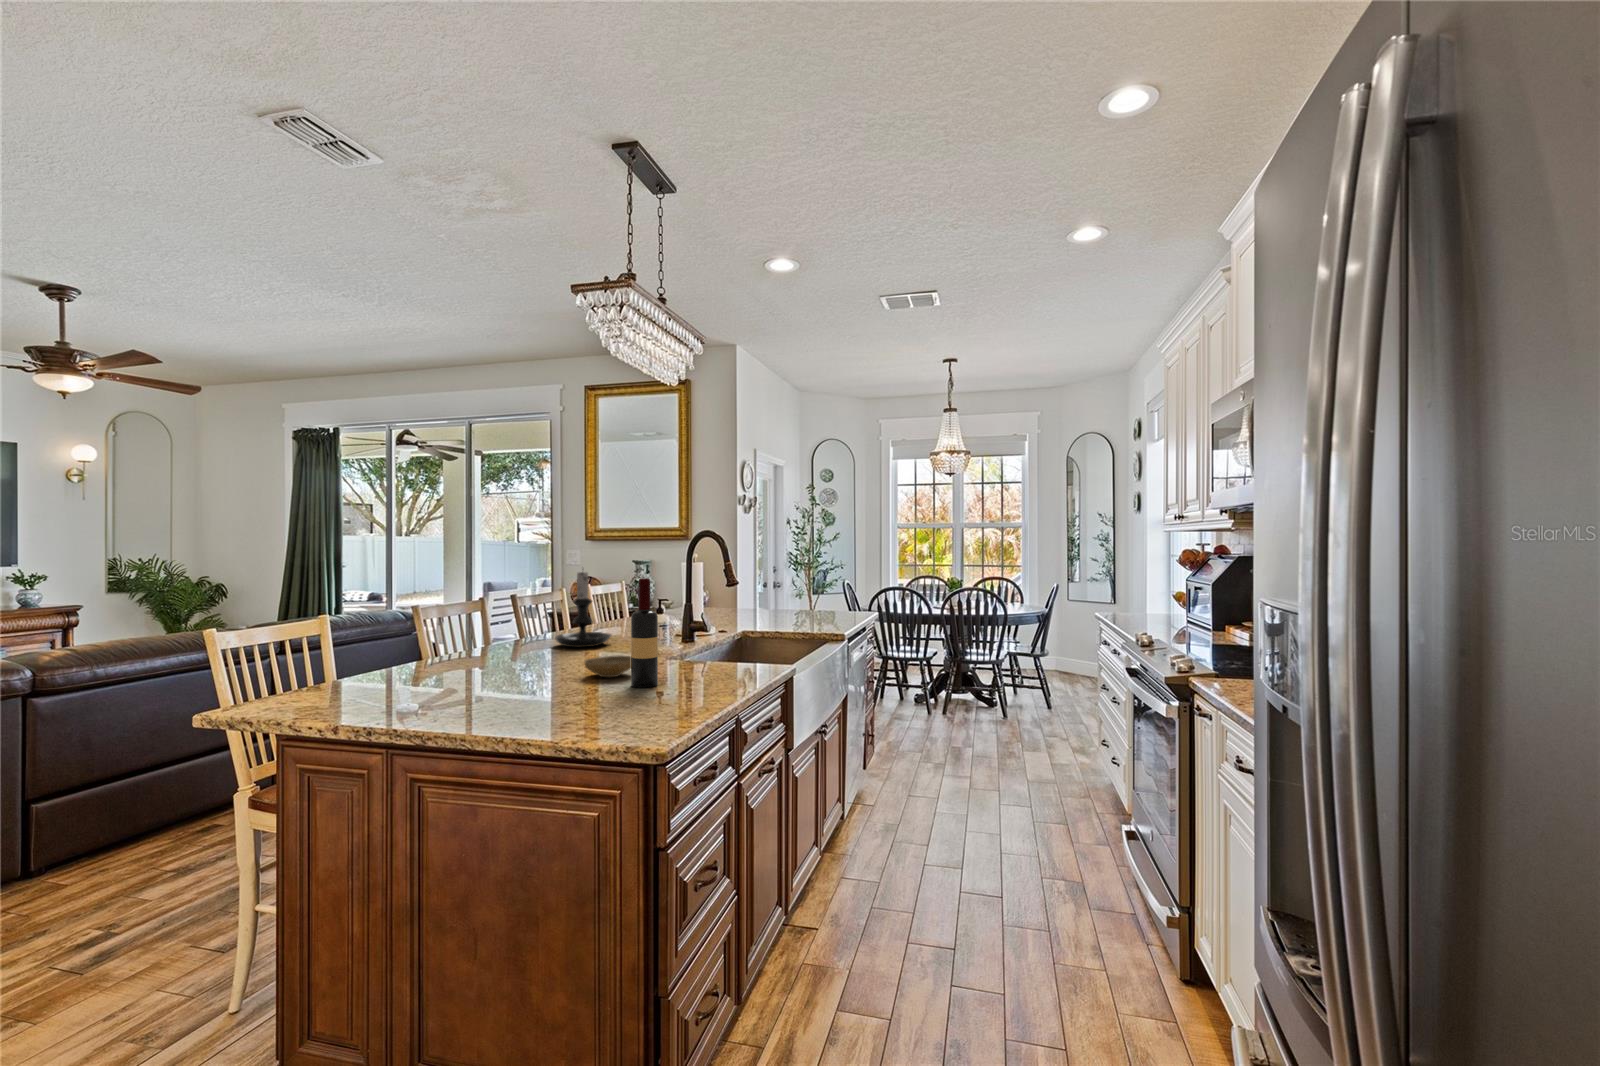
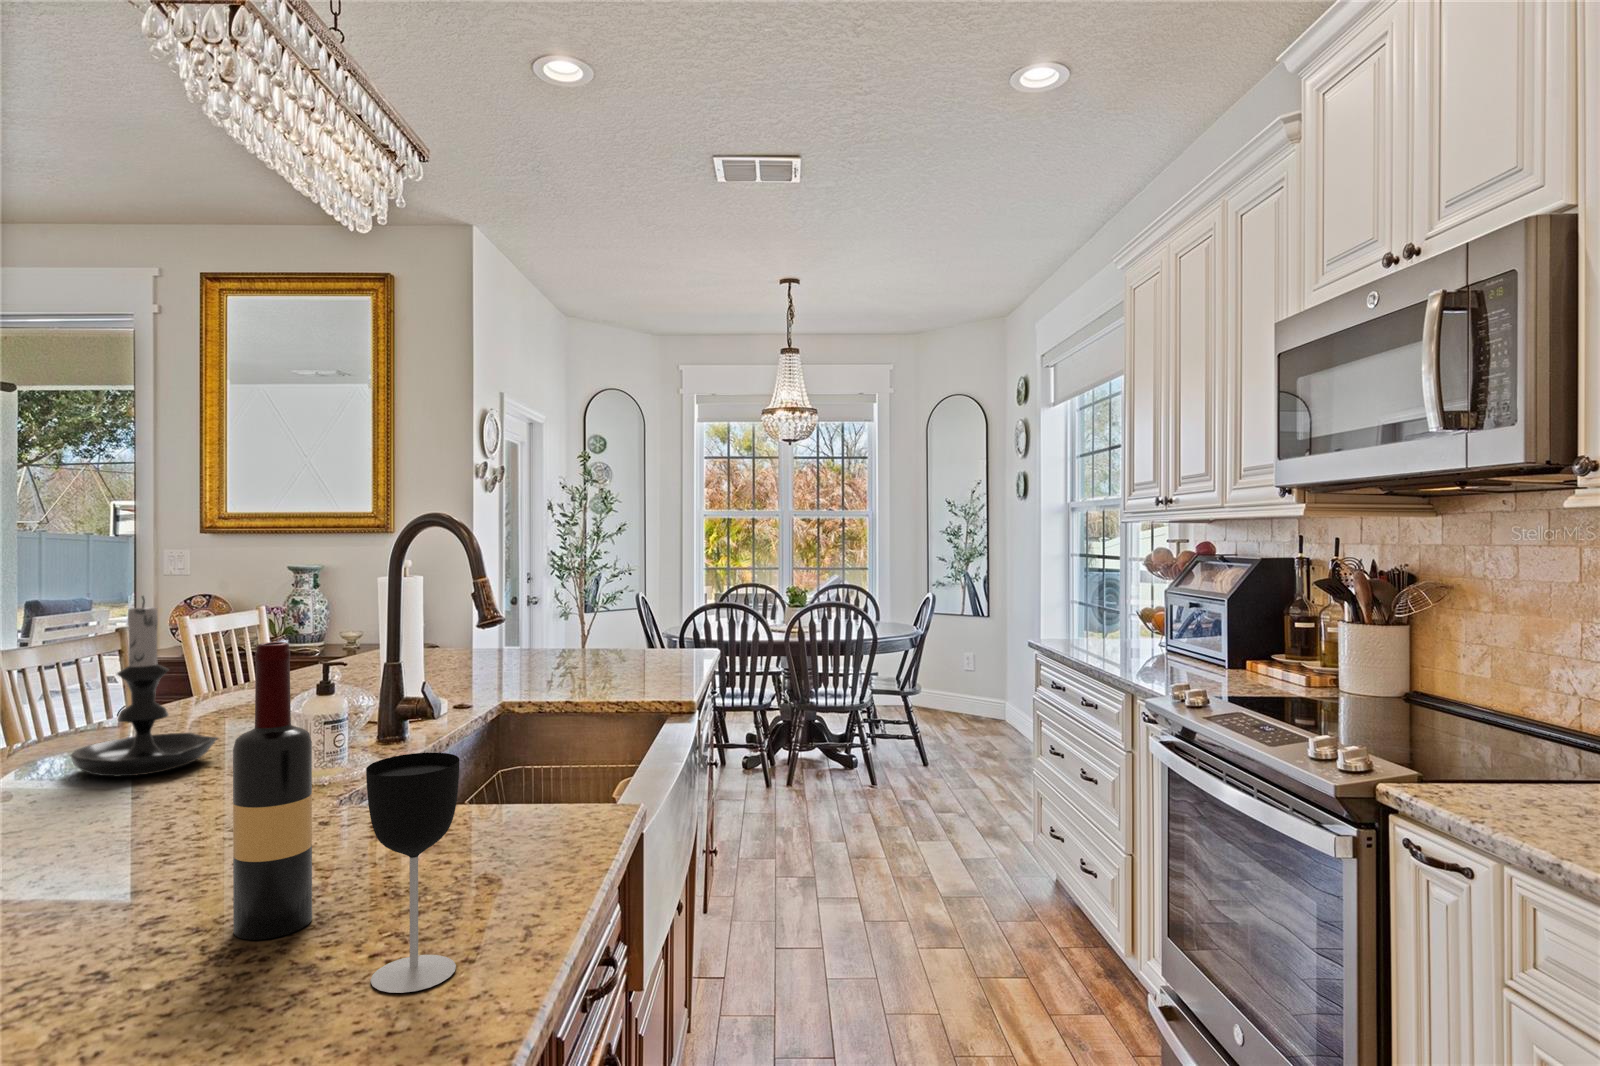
wine glass: none [677,618,709,700] -> present [366,752,460,993]
ceramic bowl: present [584,655,631,677] -> none [102,825,255,897]

